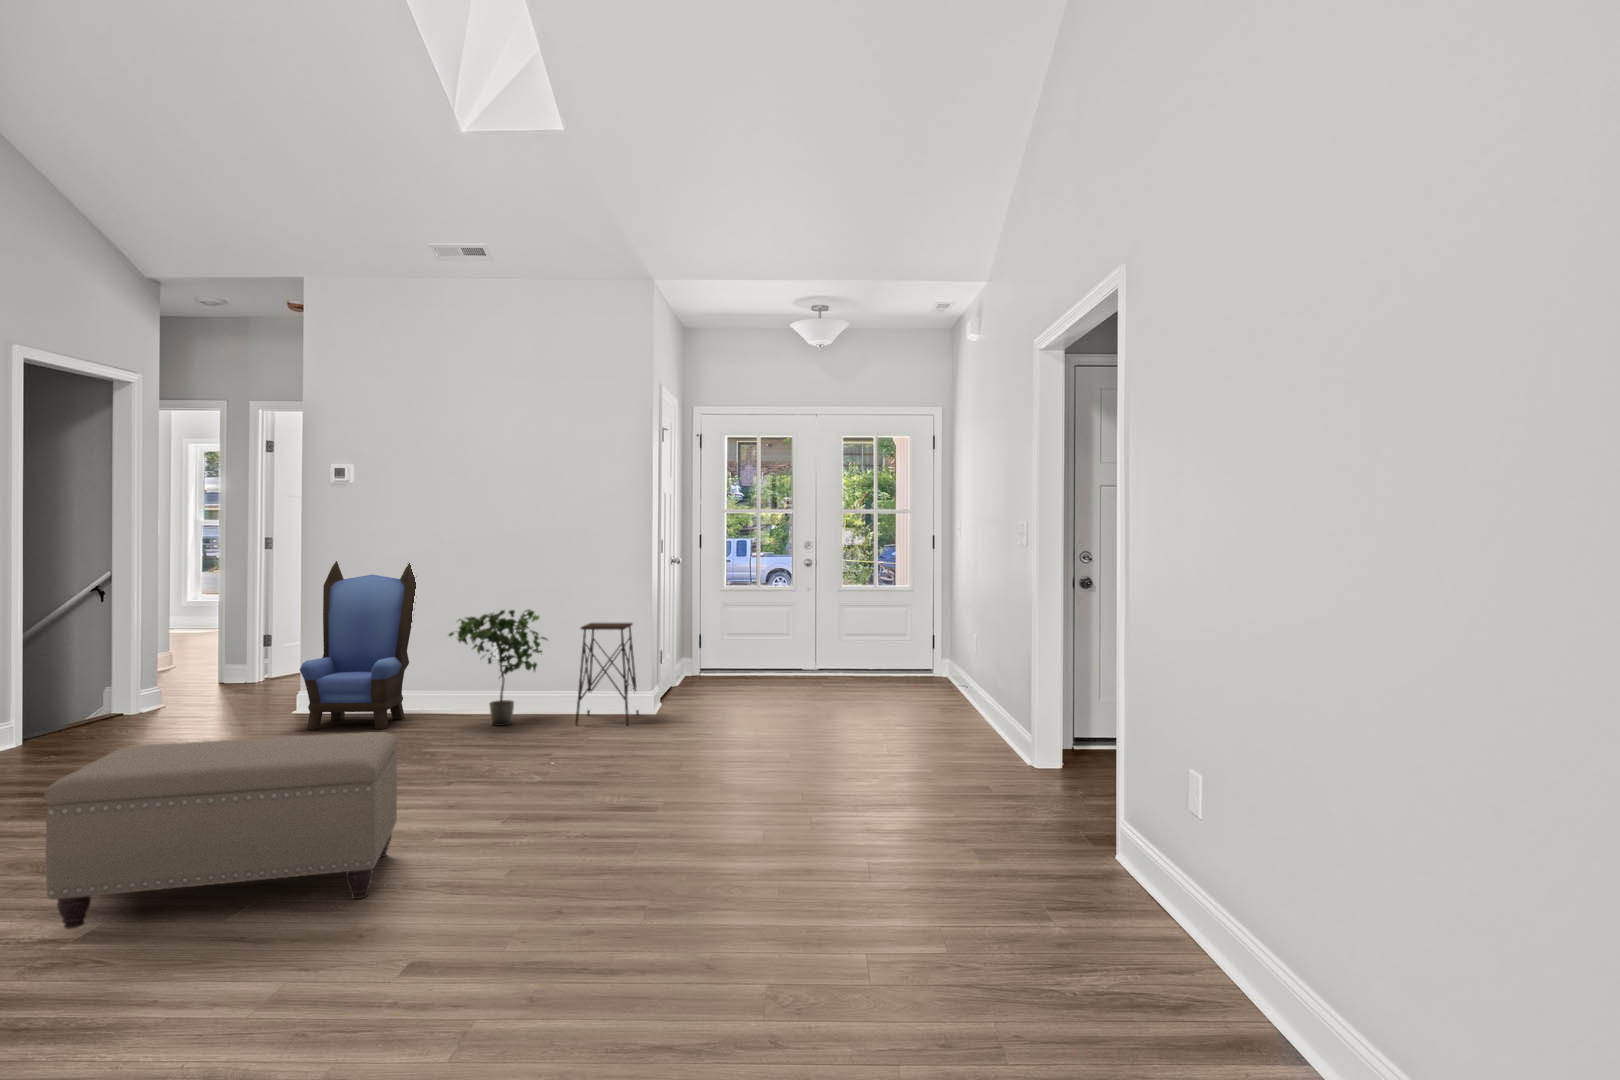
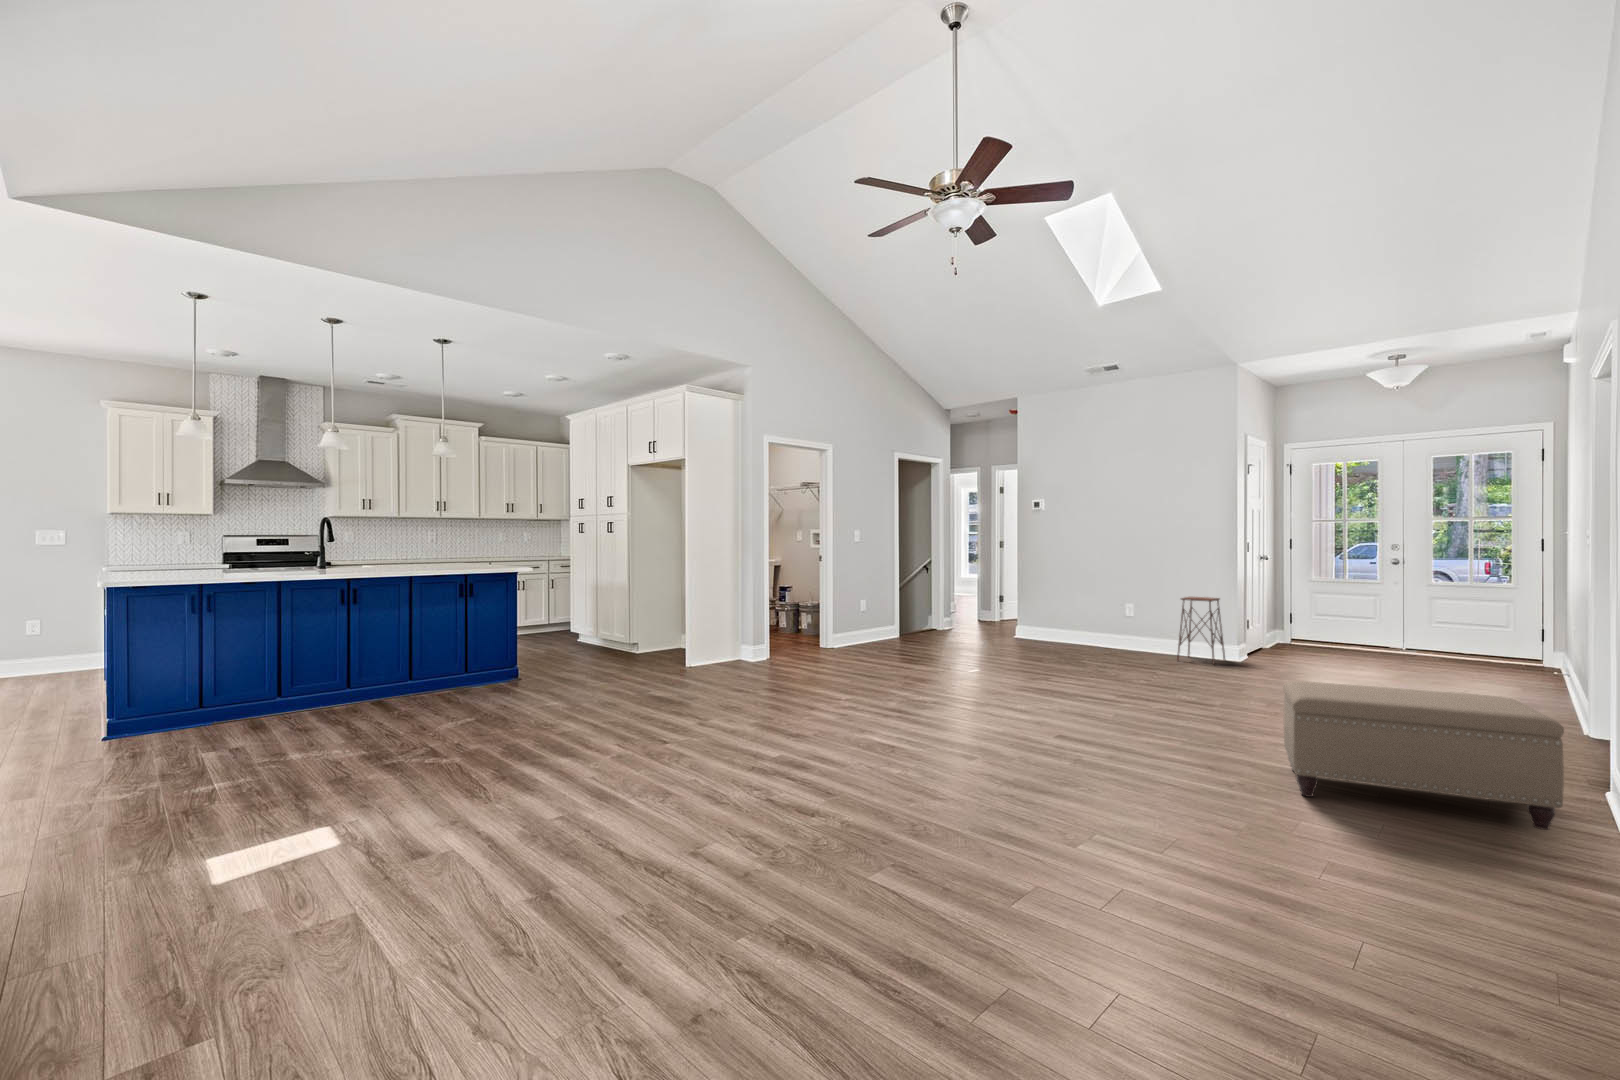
armchair: present [300,561,417,730] -> none [1017,554,1081,649]
potted plant: present [449,609,547,726] -> none [1096,585,1160,656]
ottoman: present [44,732,397,929] -> present [1283,681,1564,830]

